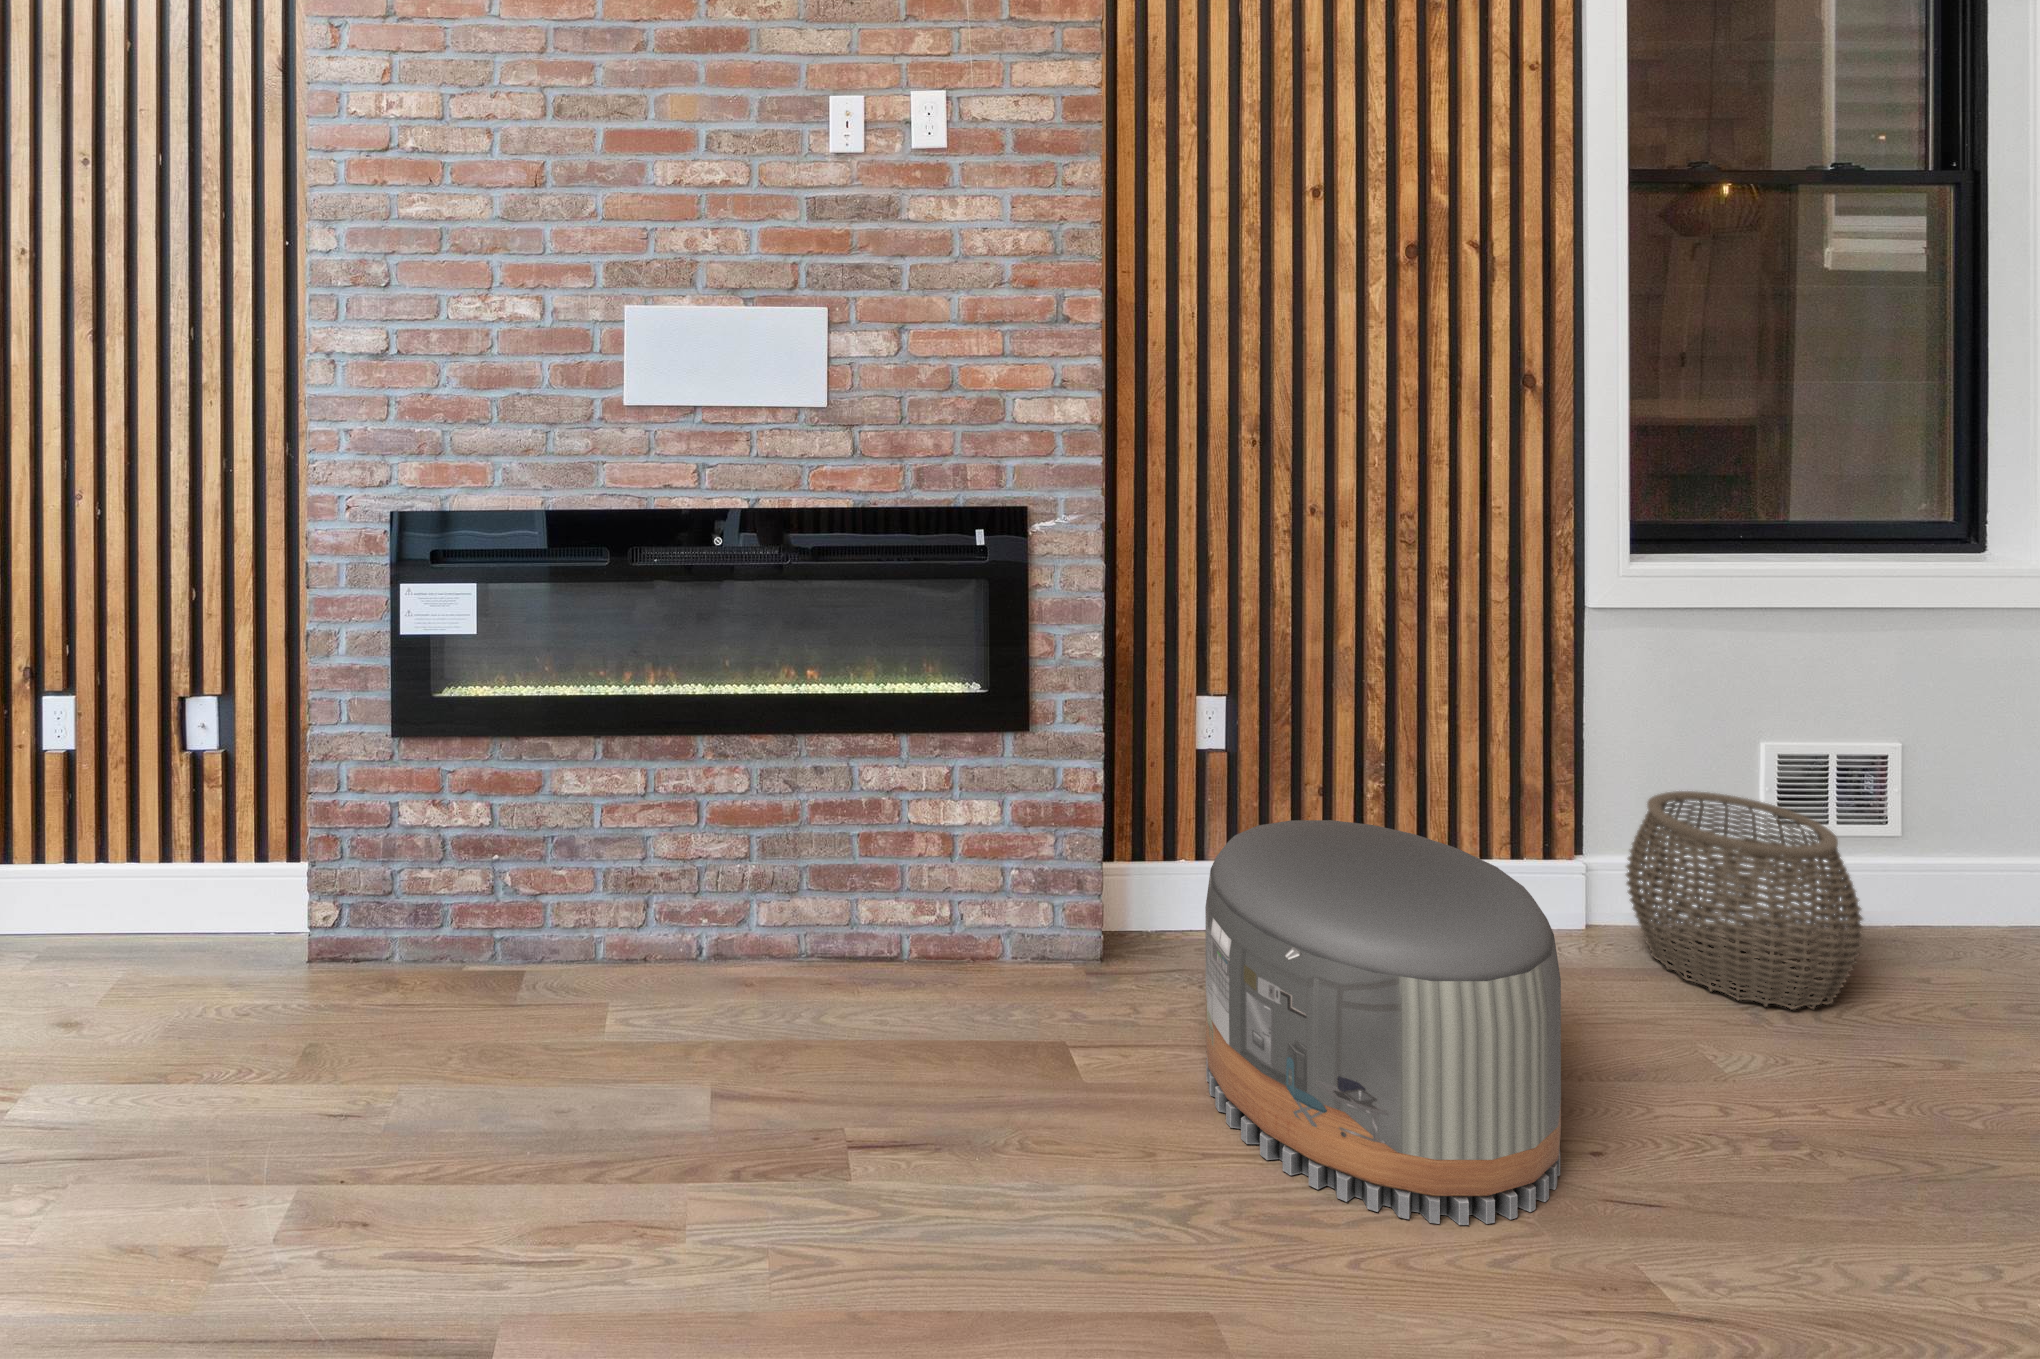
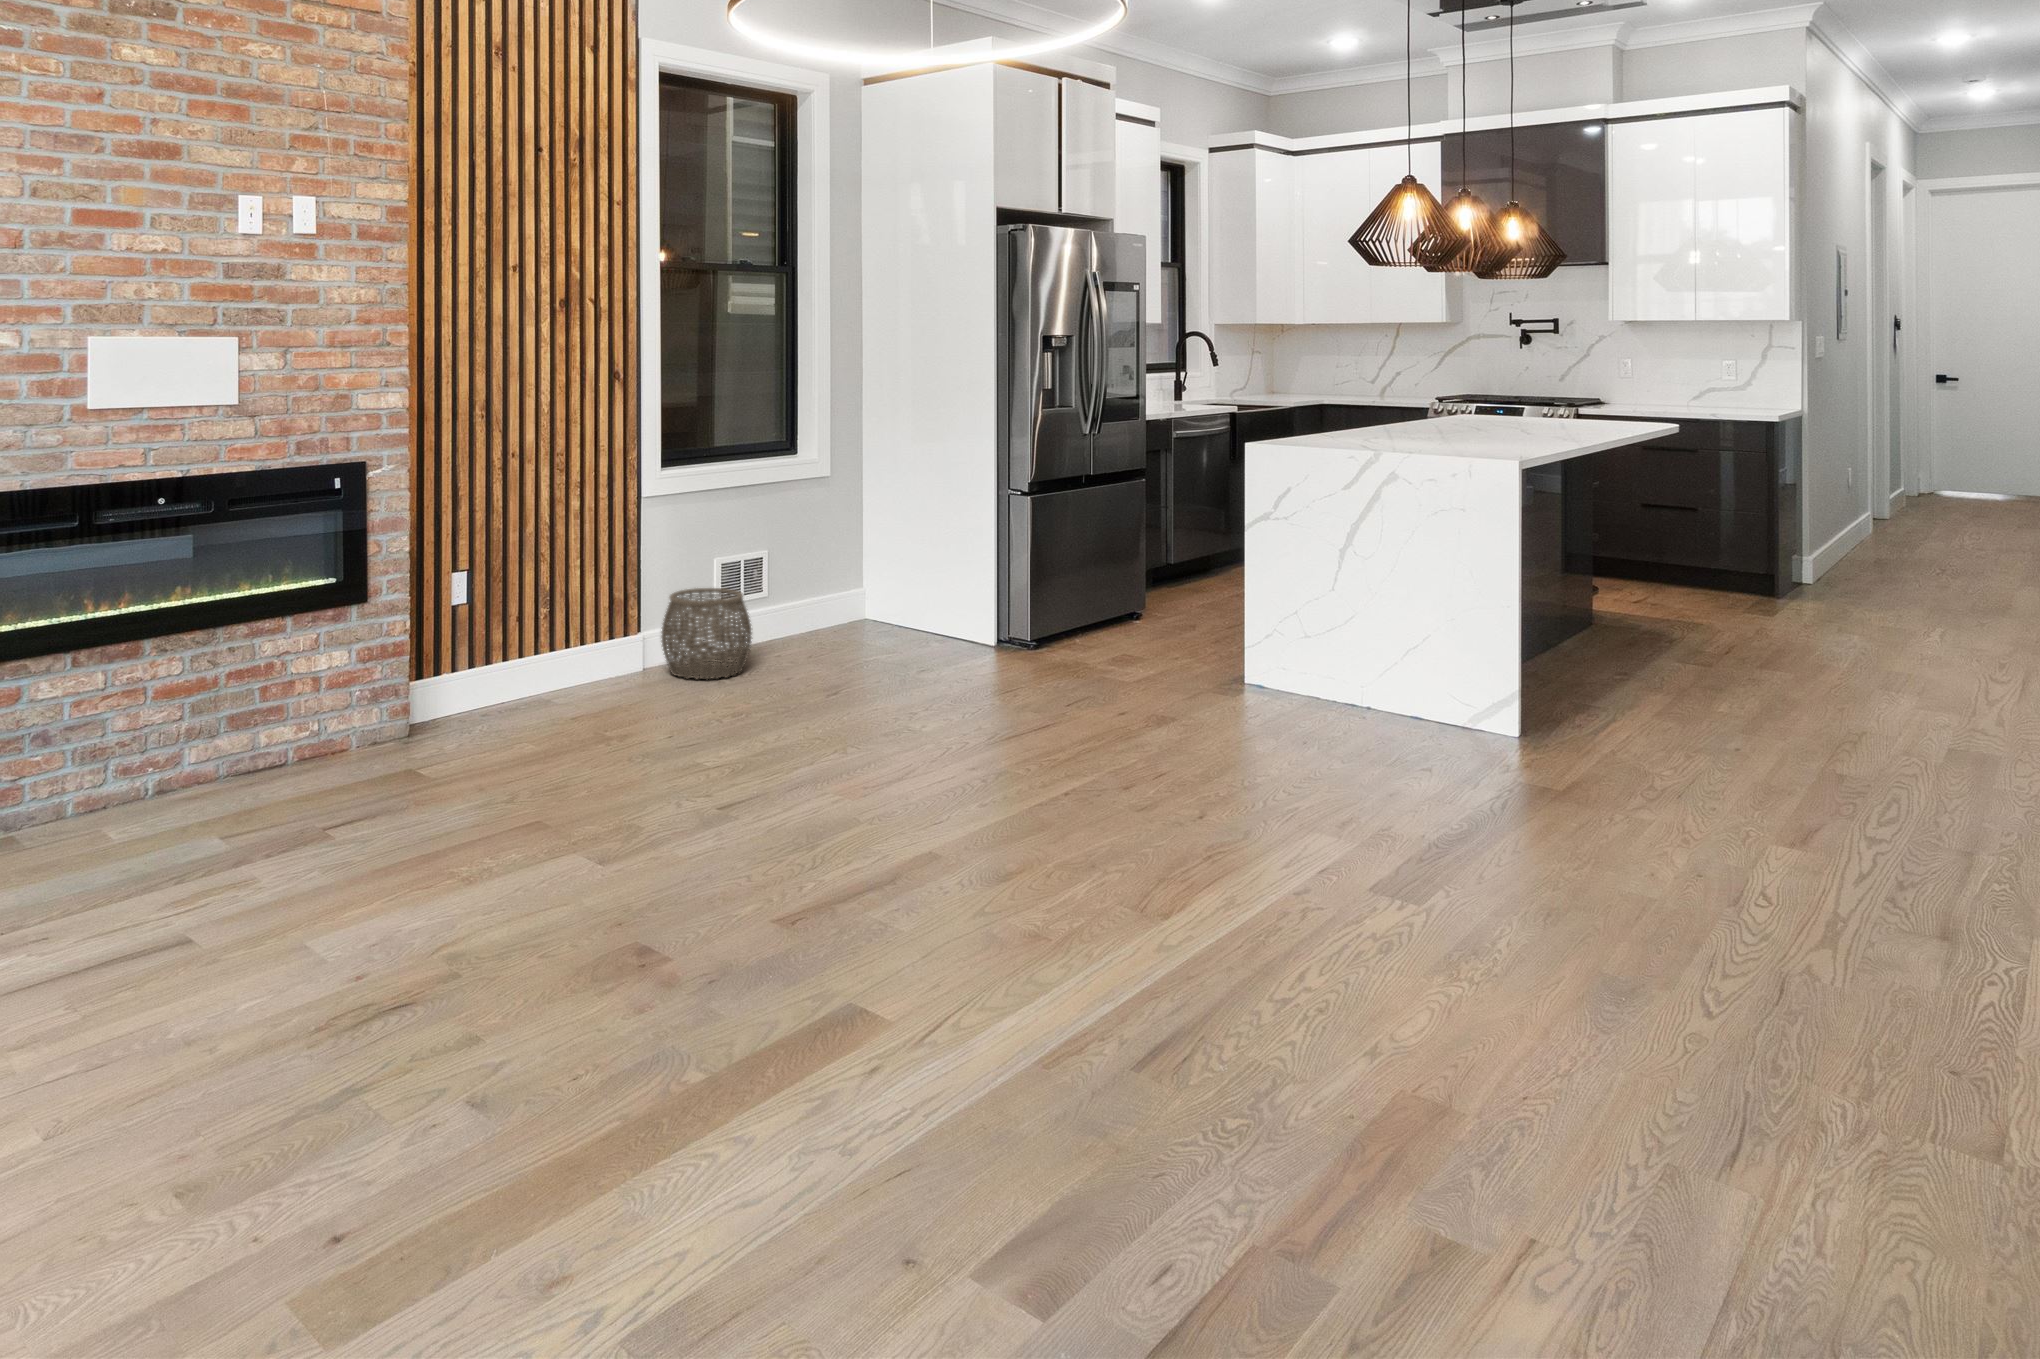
pouf: present [1205,820,1561,1225] -> none [487,612,648,772]

